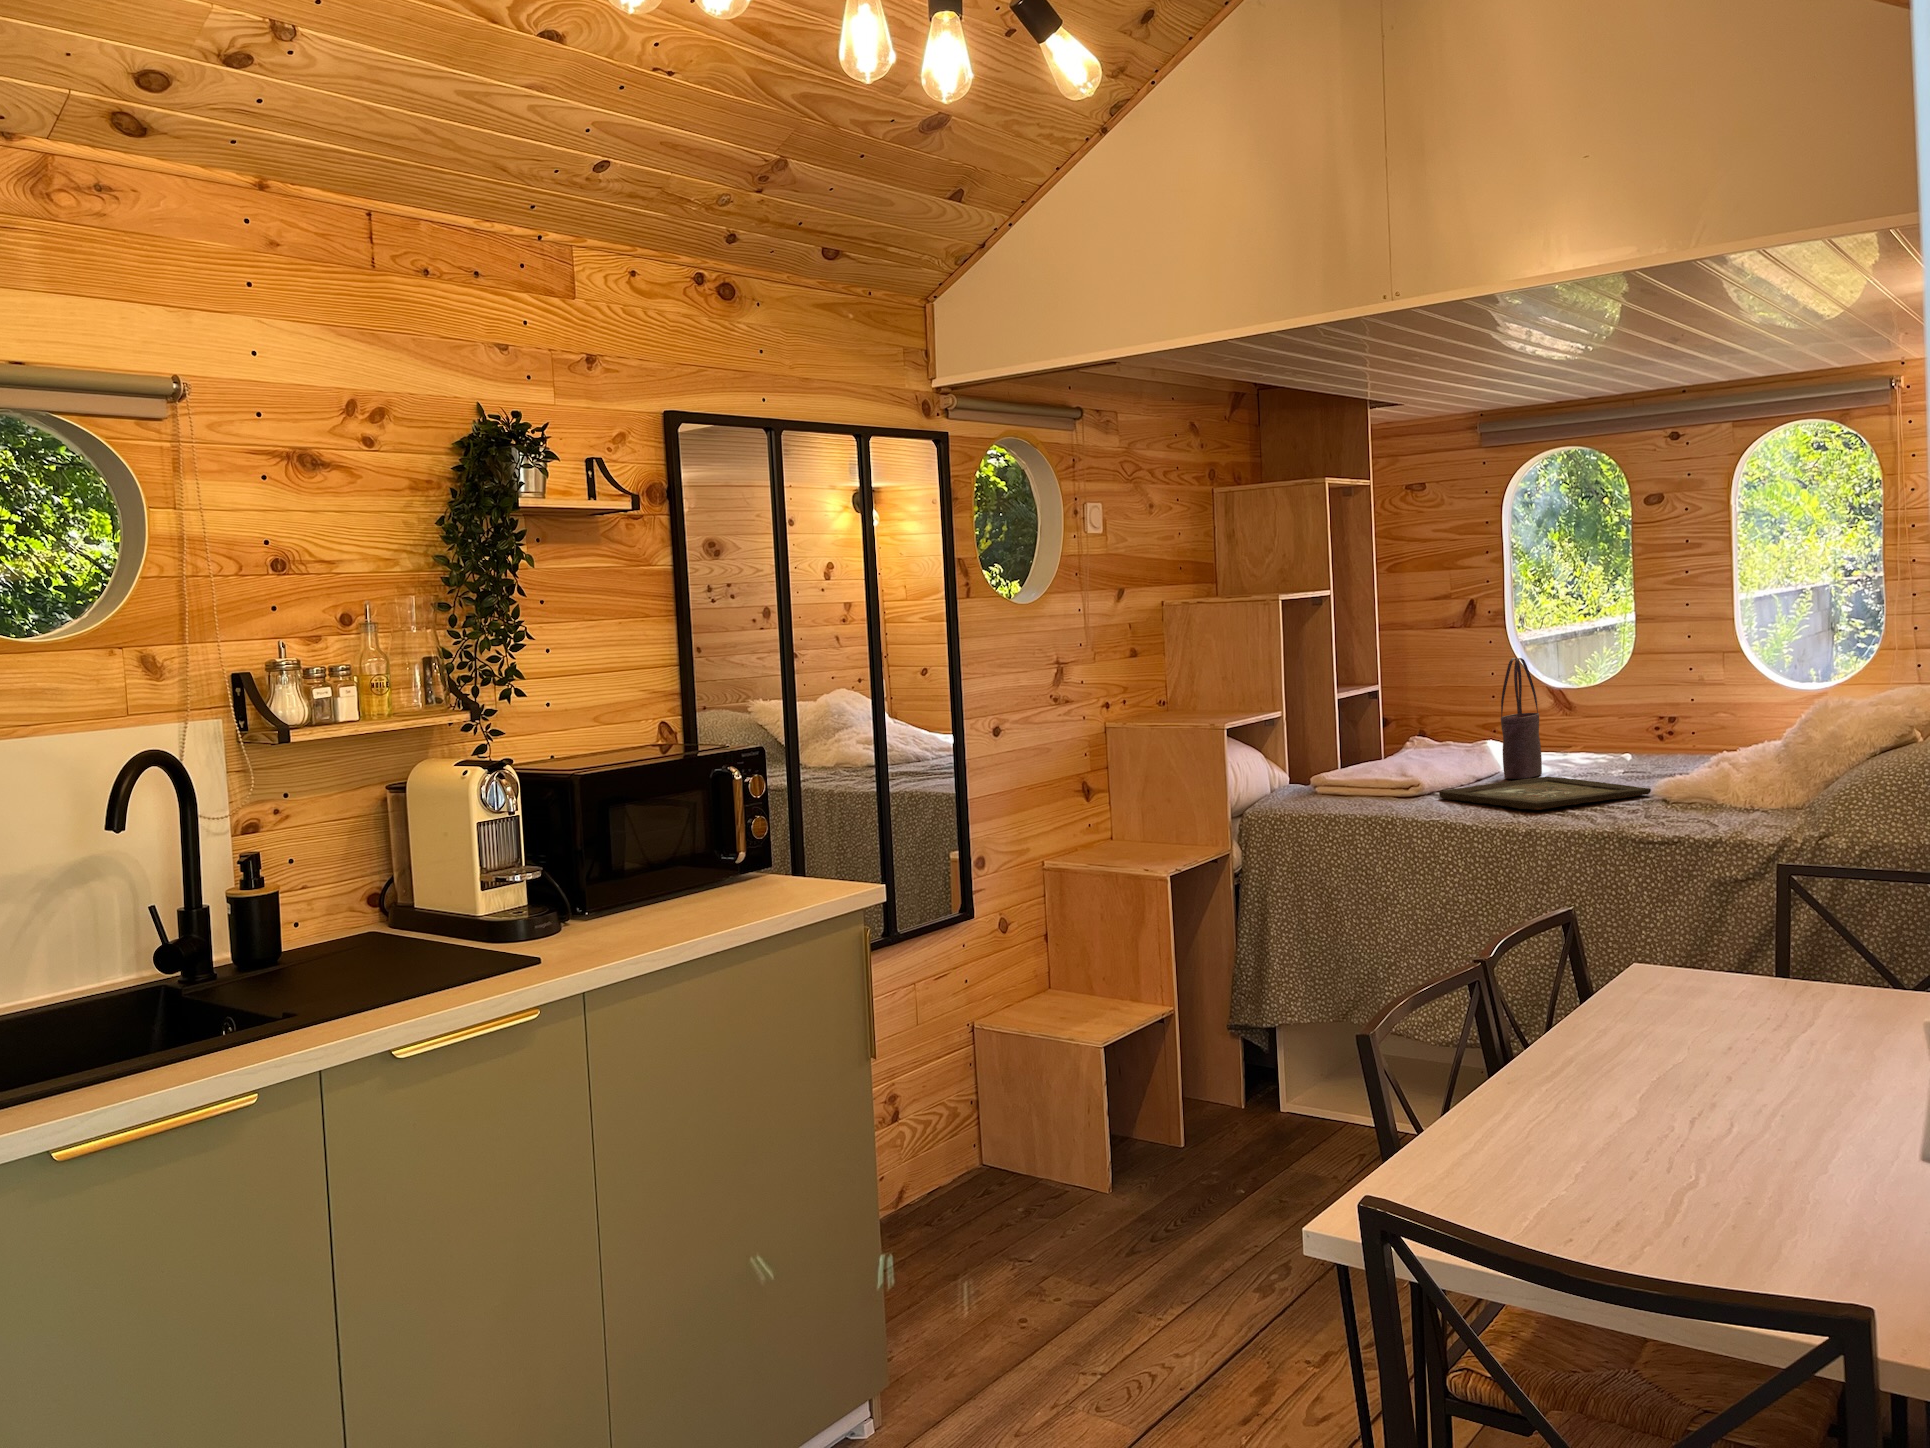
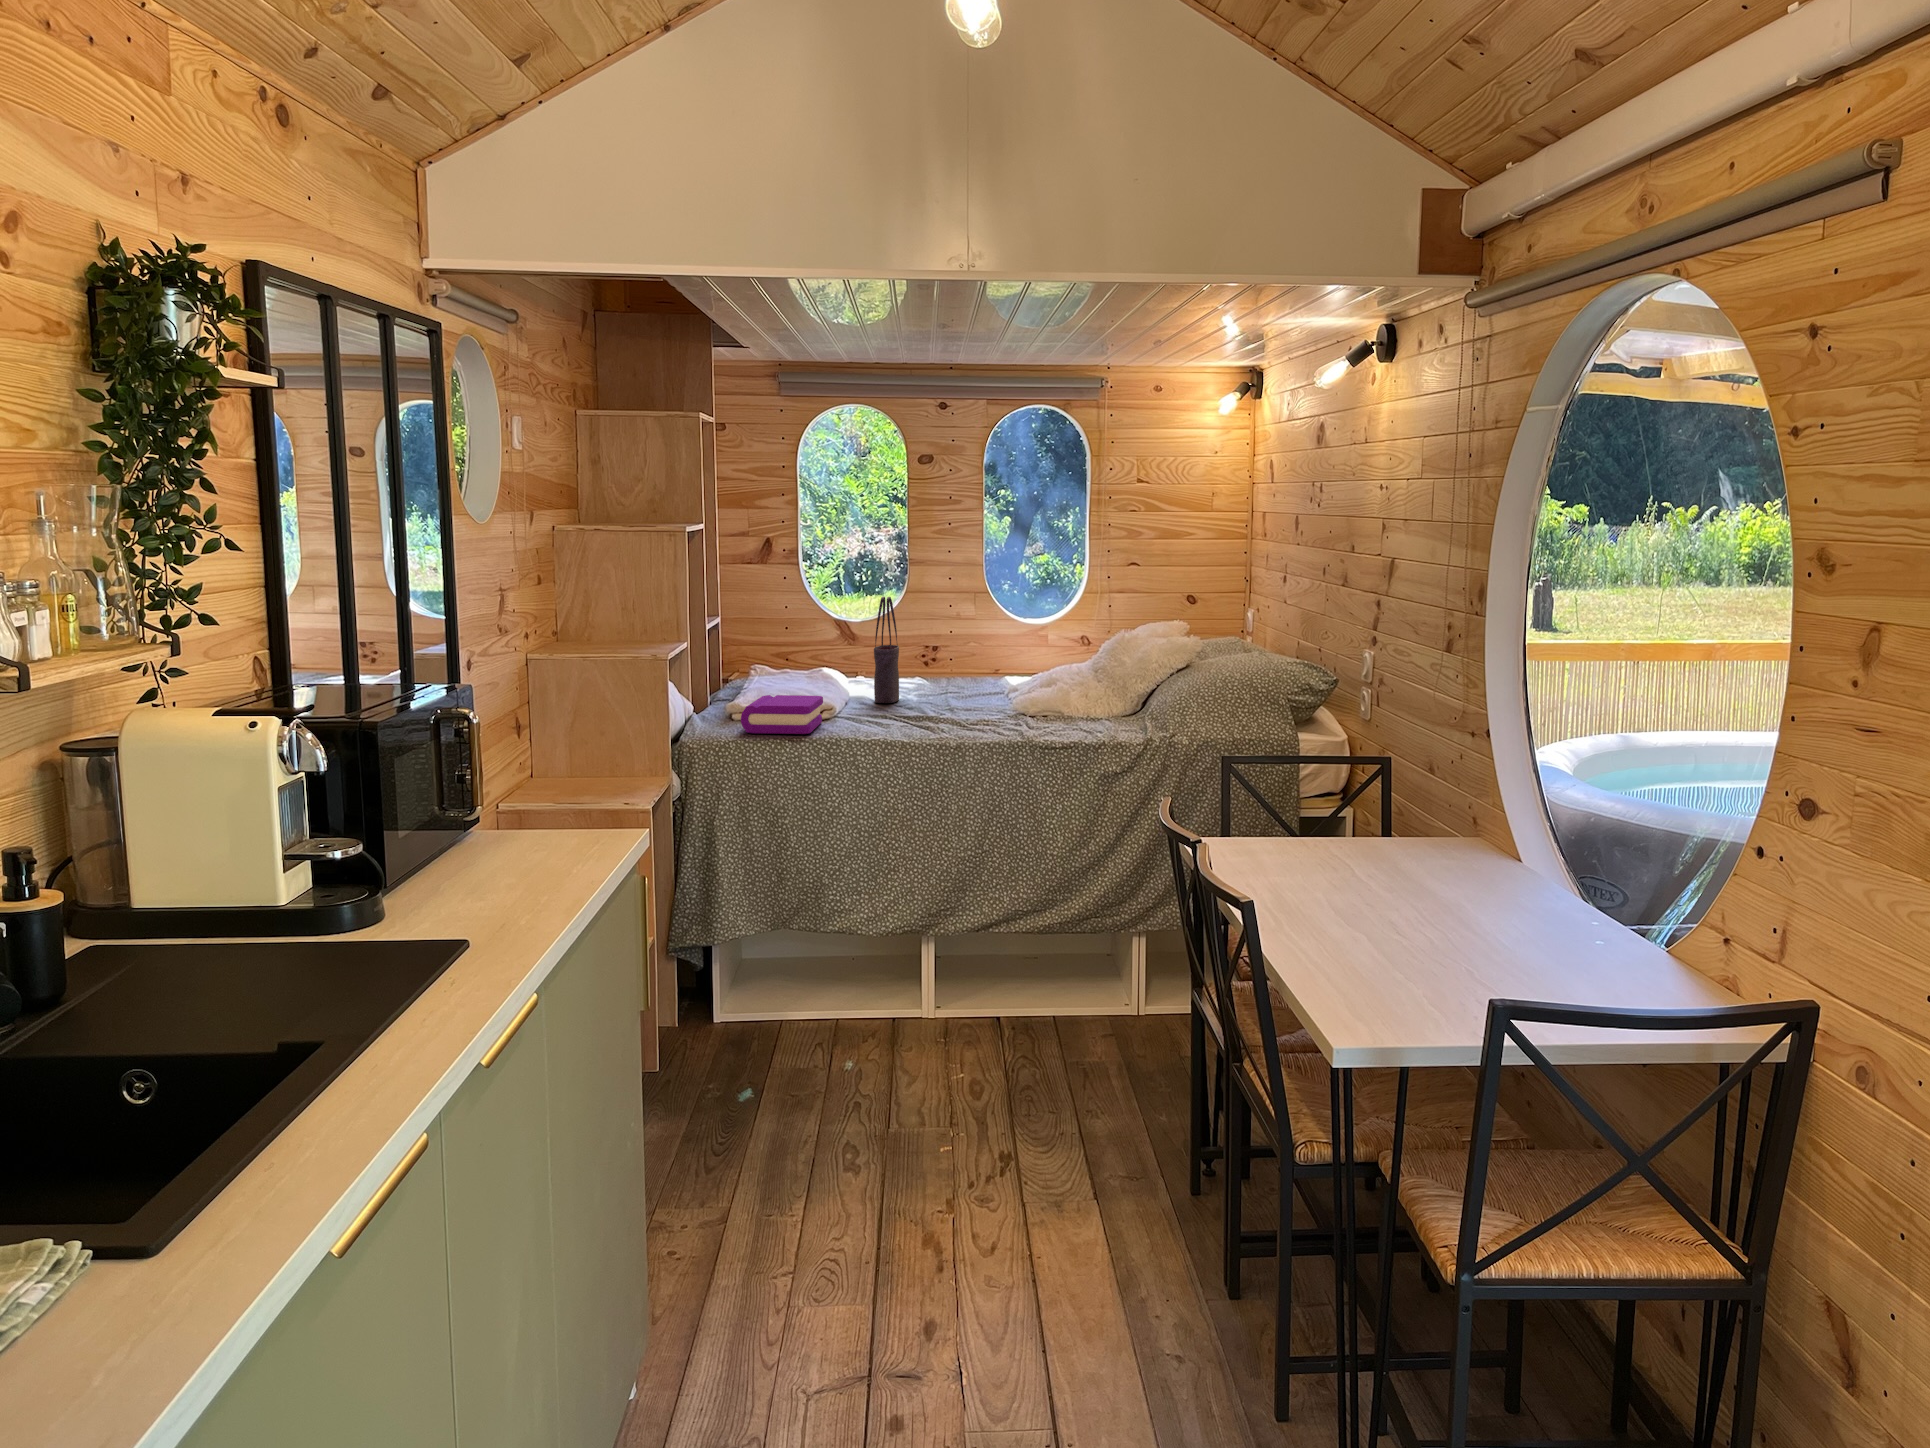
book: none [1296,768,1404,810] -> present [741,695,823,734]
tray: present [1439,777,1651,810] -> none [851,701,1008,729]

